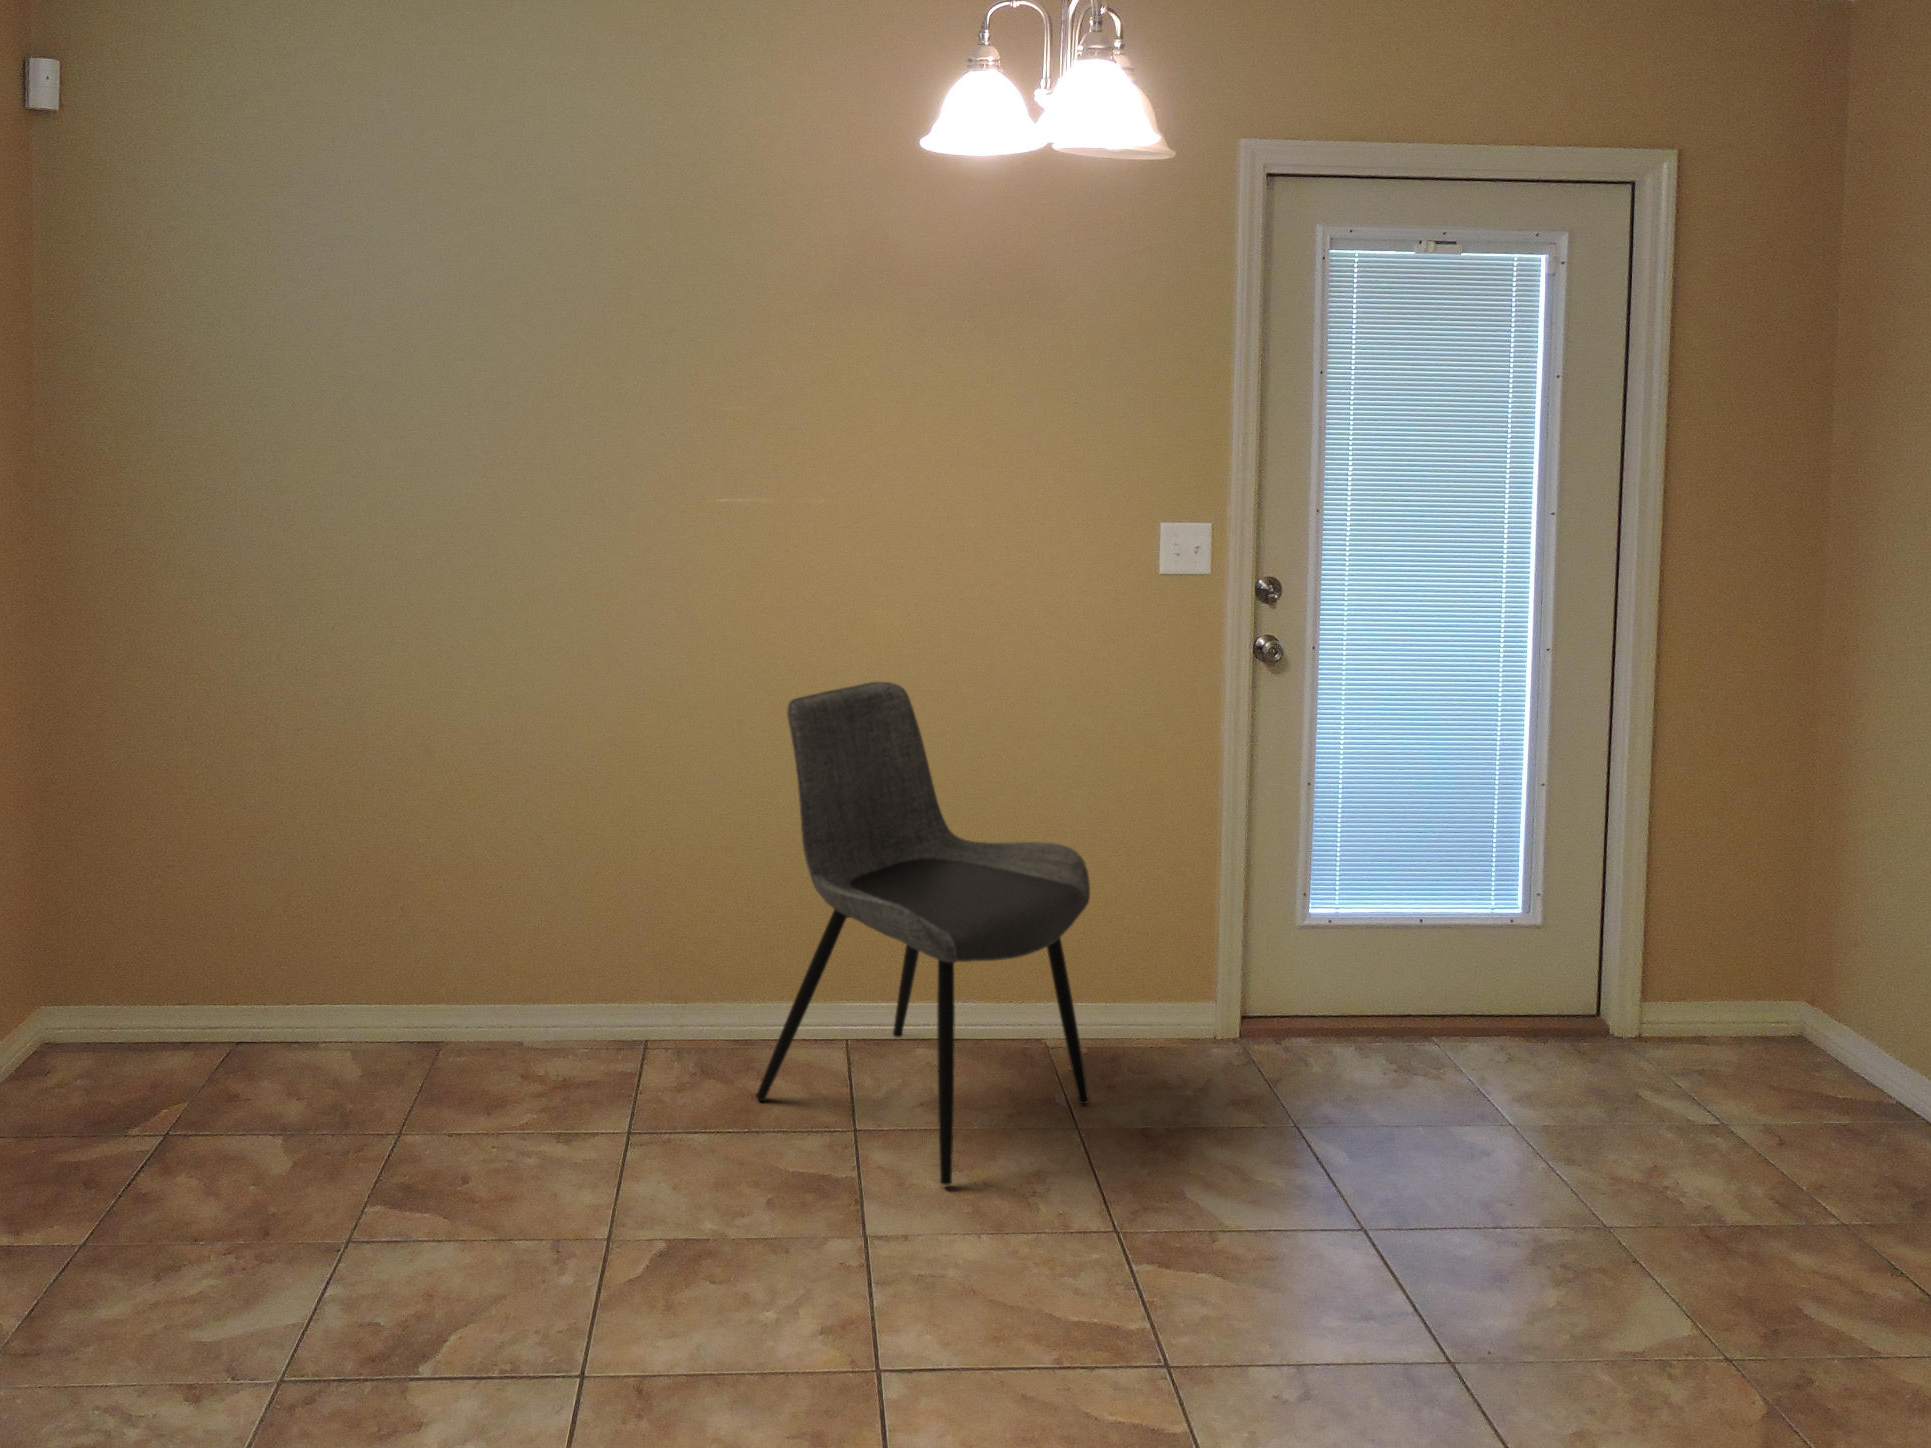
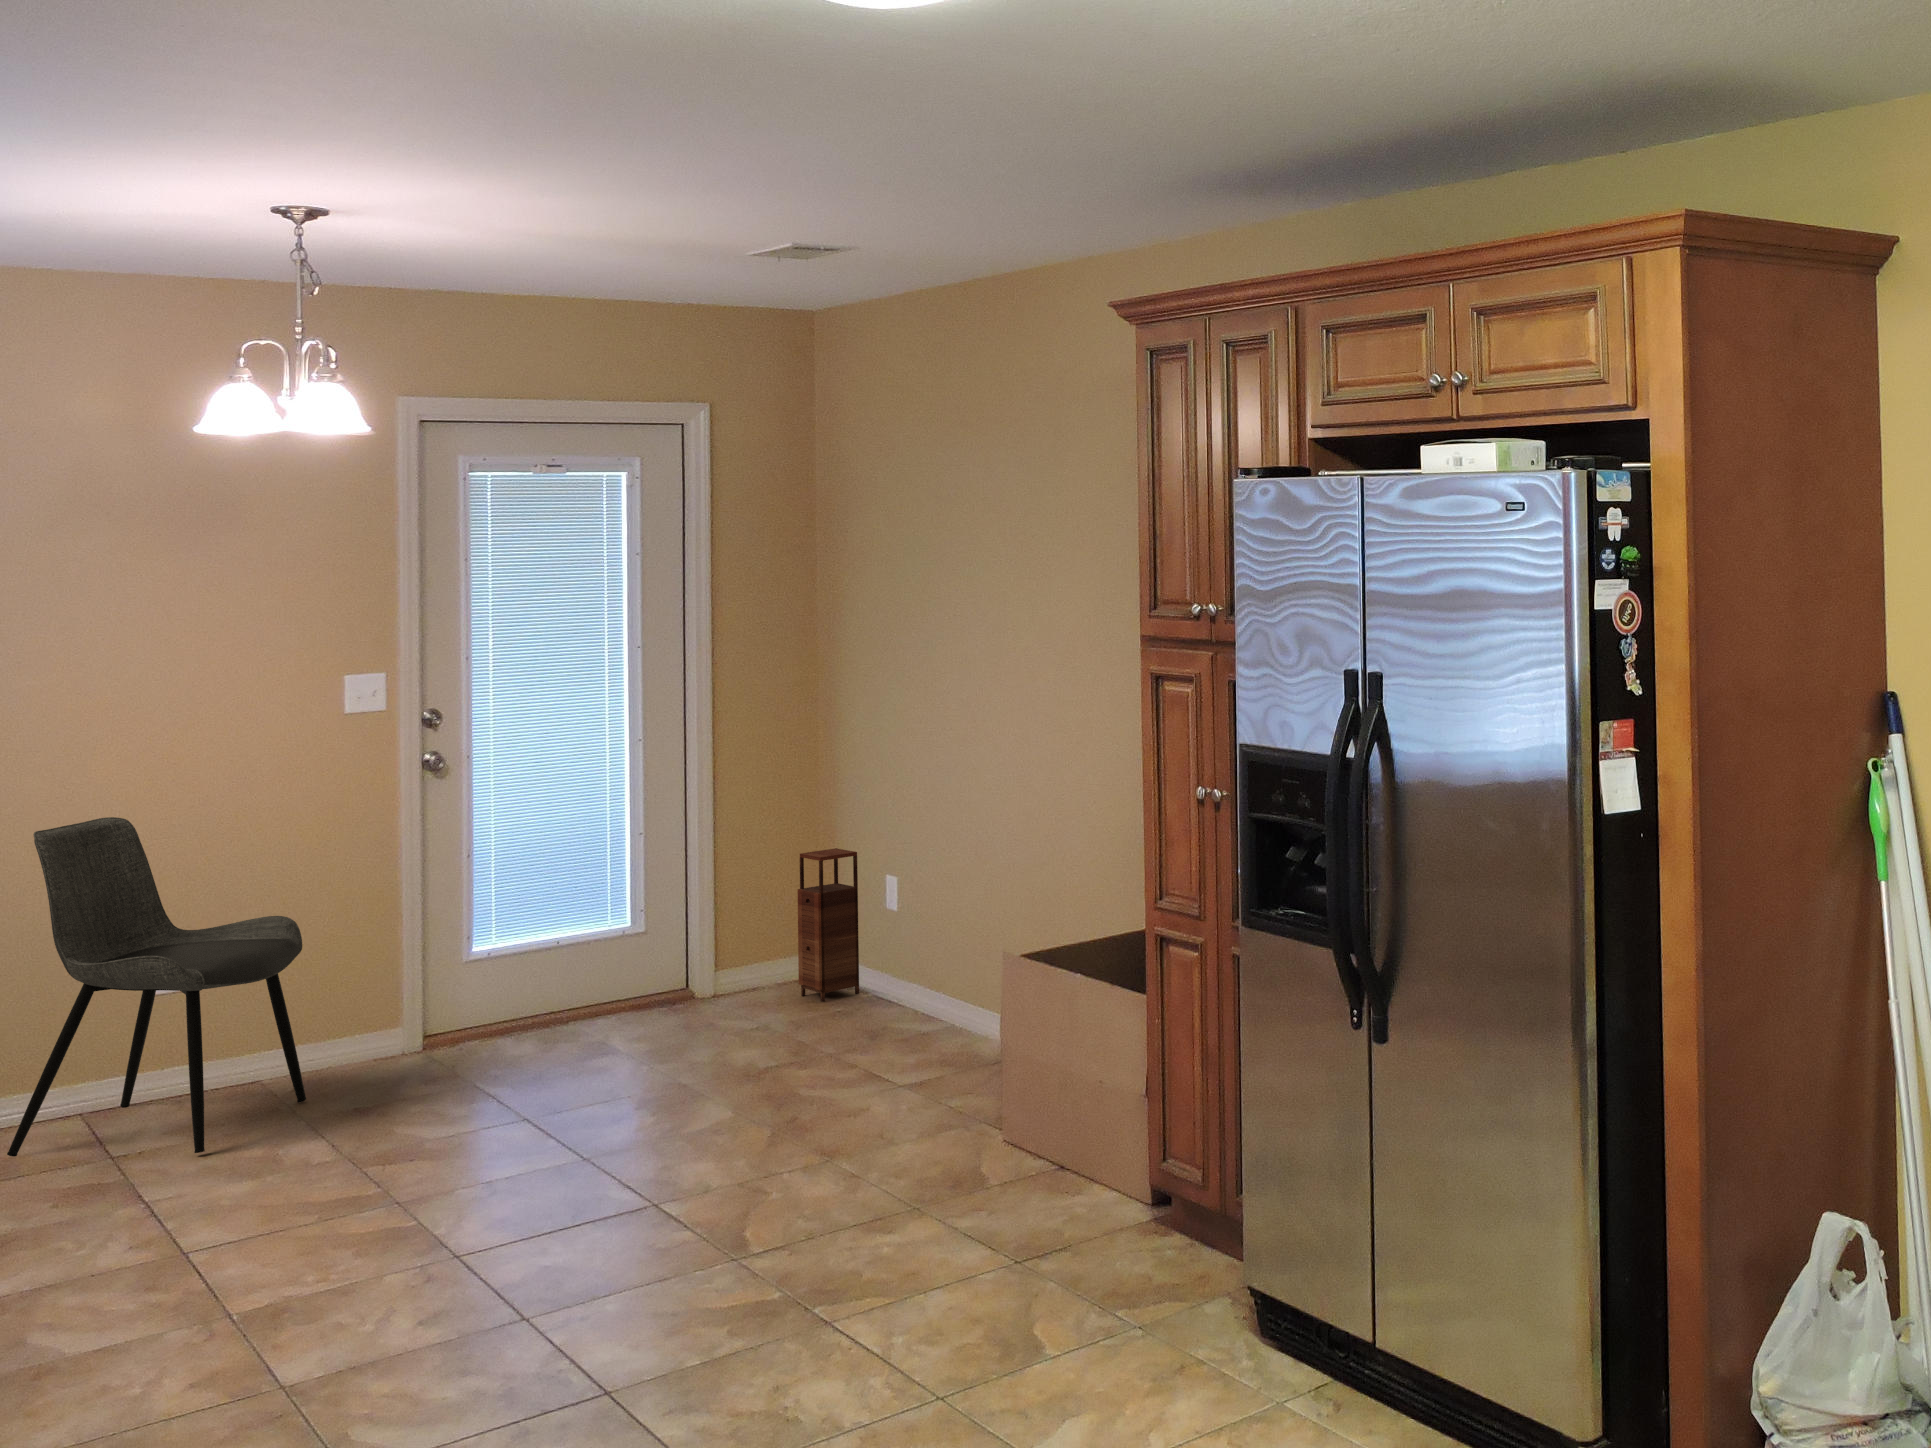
storage cabinet: none [1780,857,1899,1103] -> present [797,848,859,1002]

